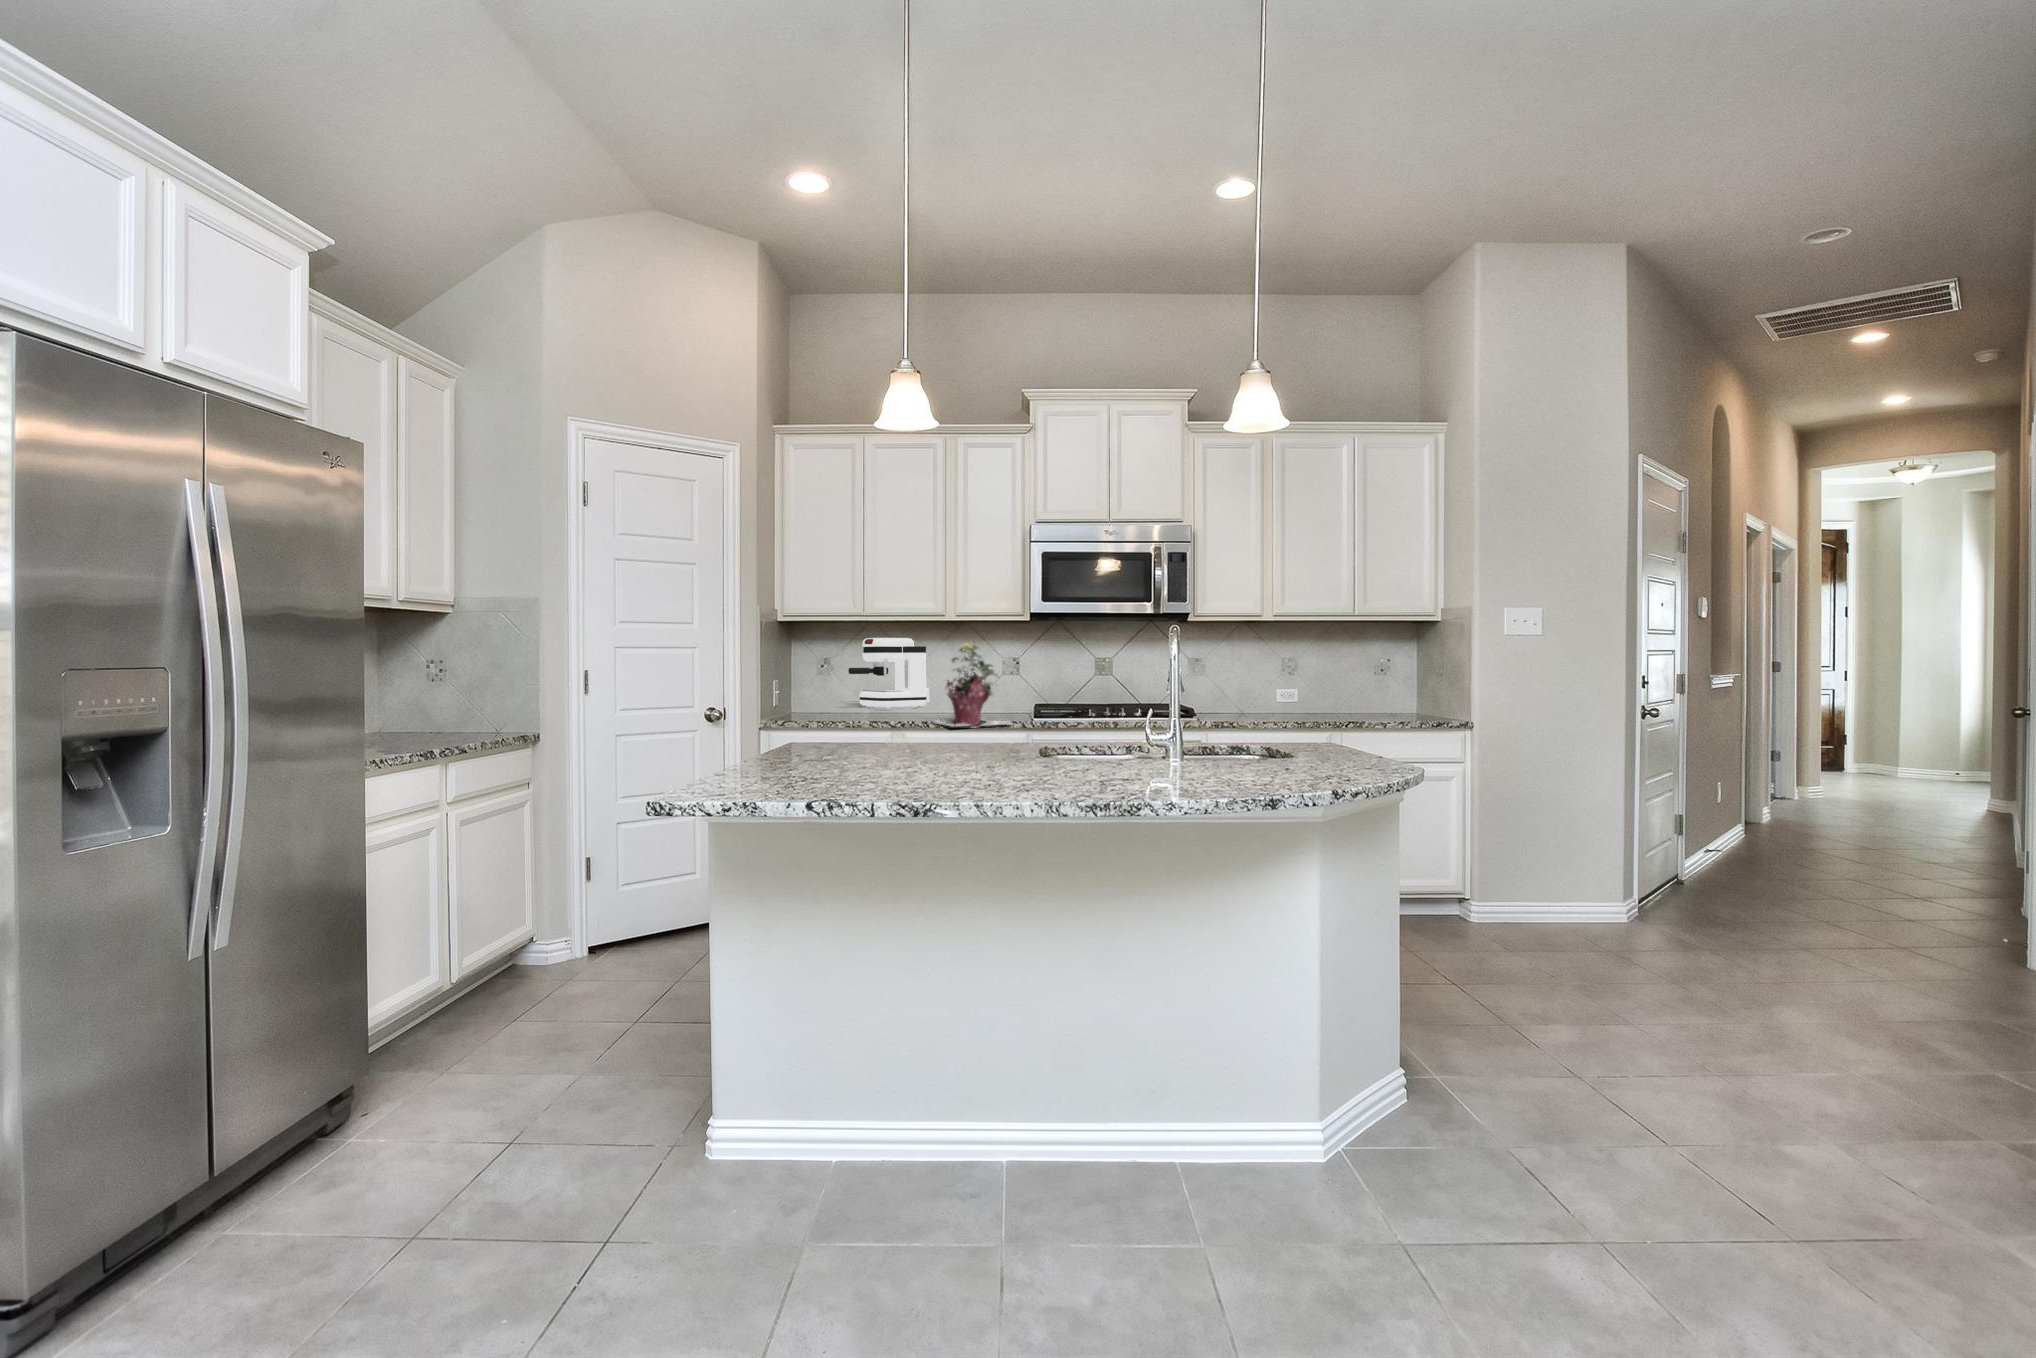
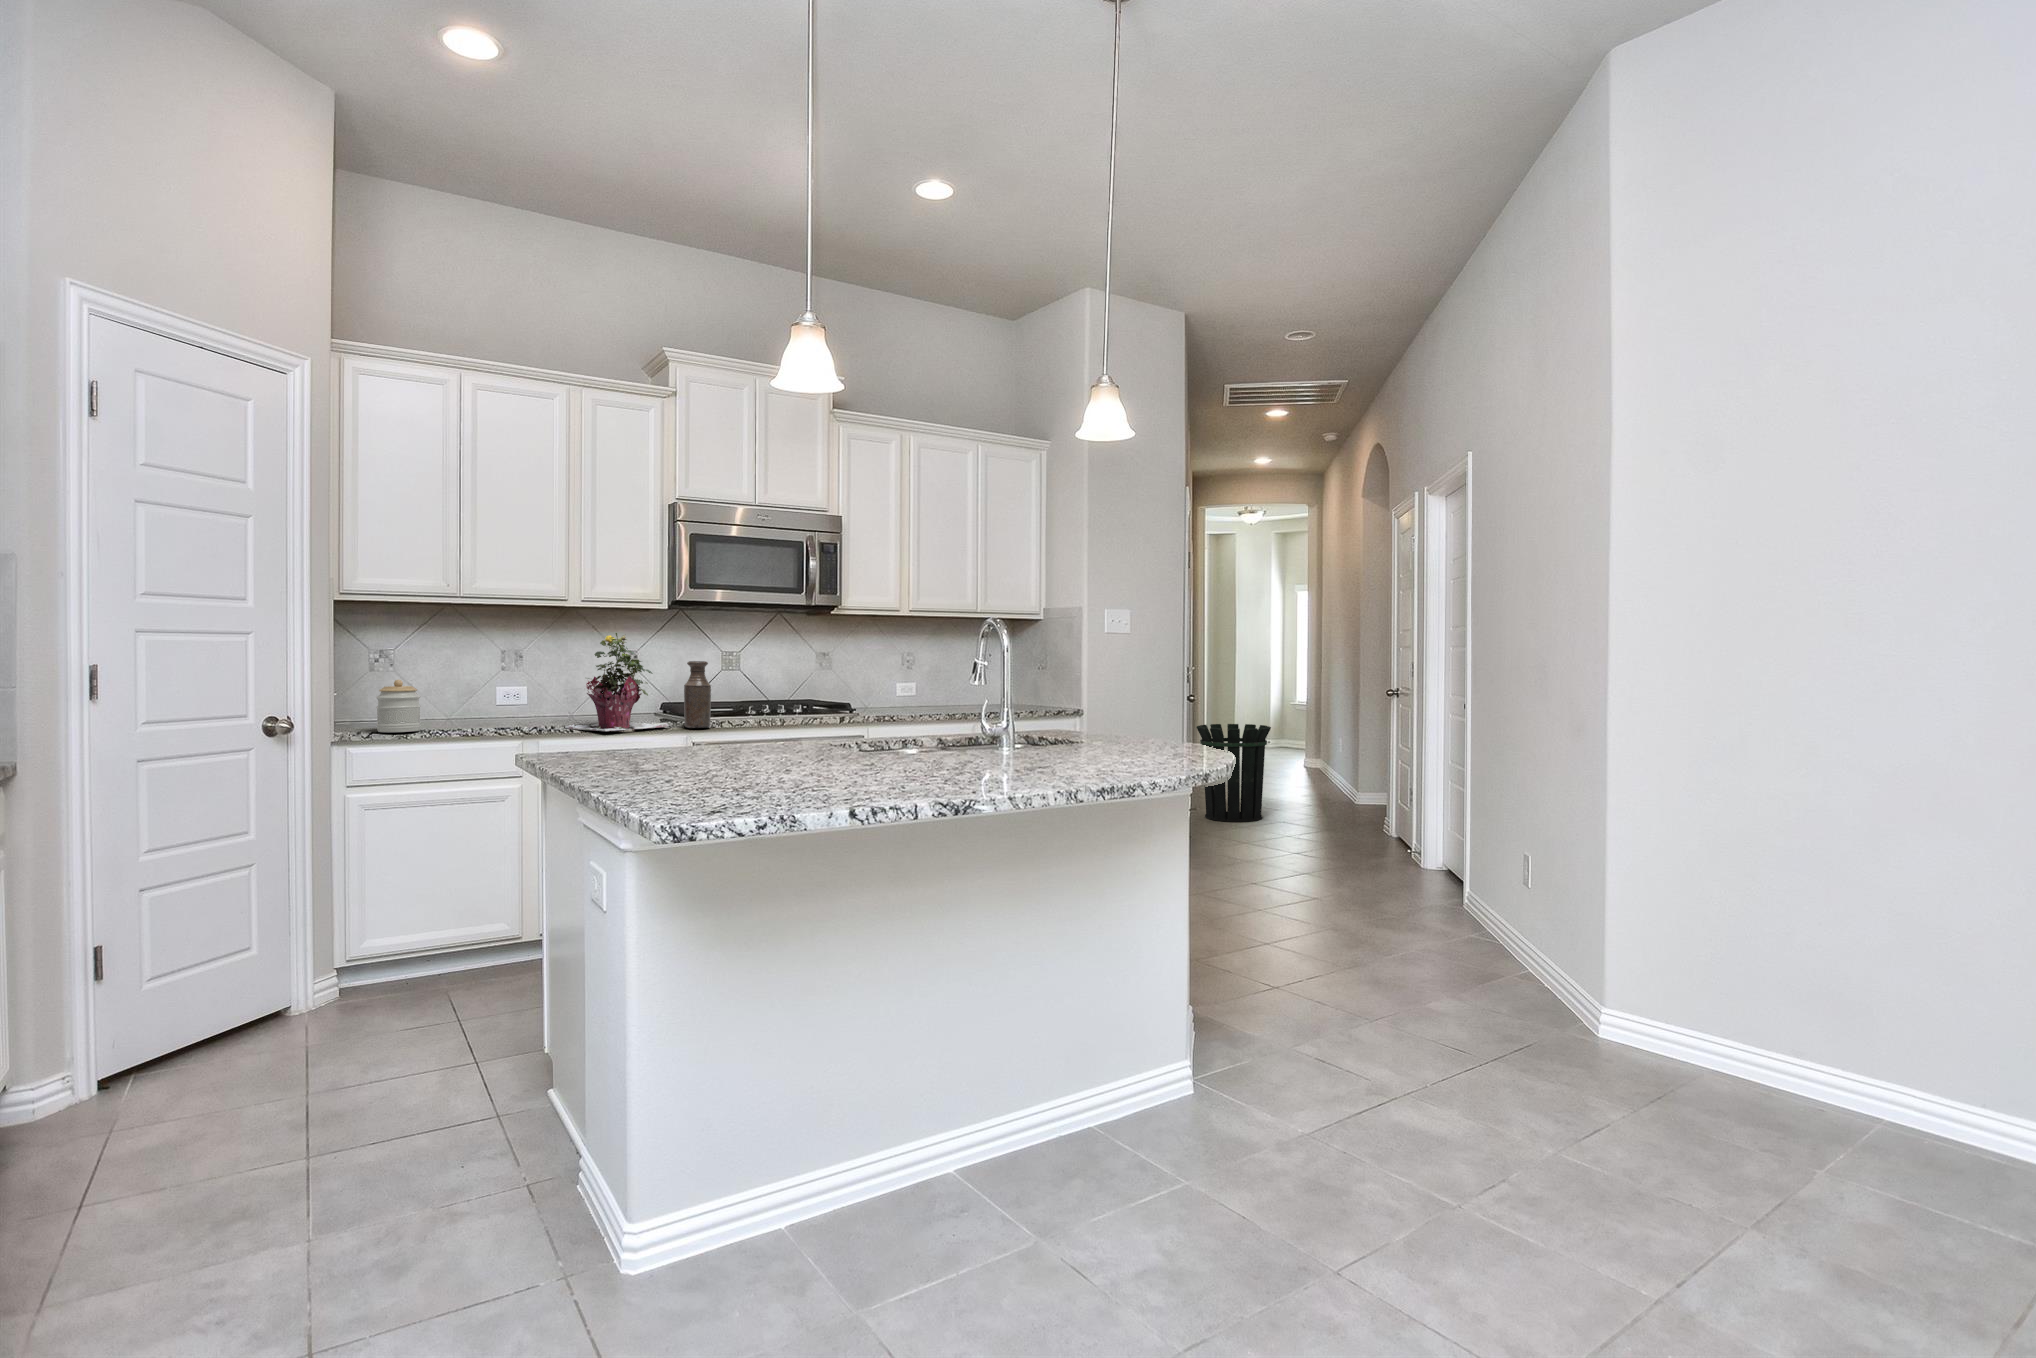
coffee maker: present [848,638,927,709] -> none [422,628,526,714]
bottle: none [1024,666,1046,727] -> present [684,661,711,728]
jar: none [798,680,828,721] -> present [376,680,421,733]
waste bin: none [1715,748,1832,875] -> present [1196,724,1271,822]

